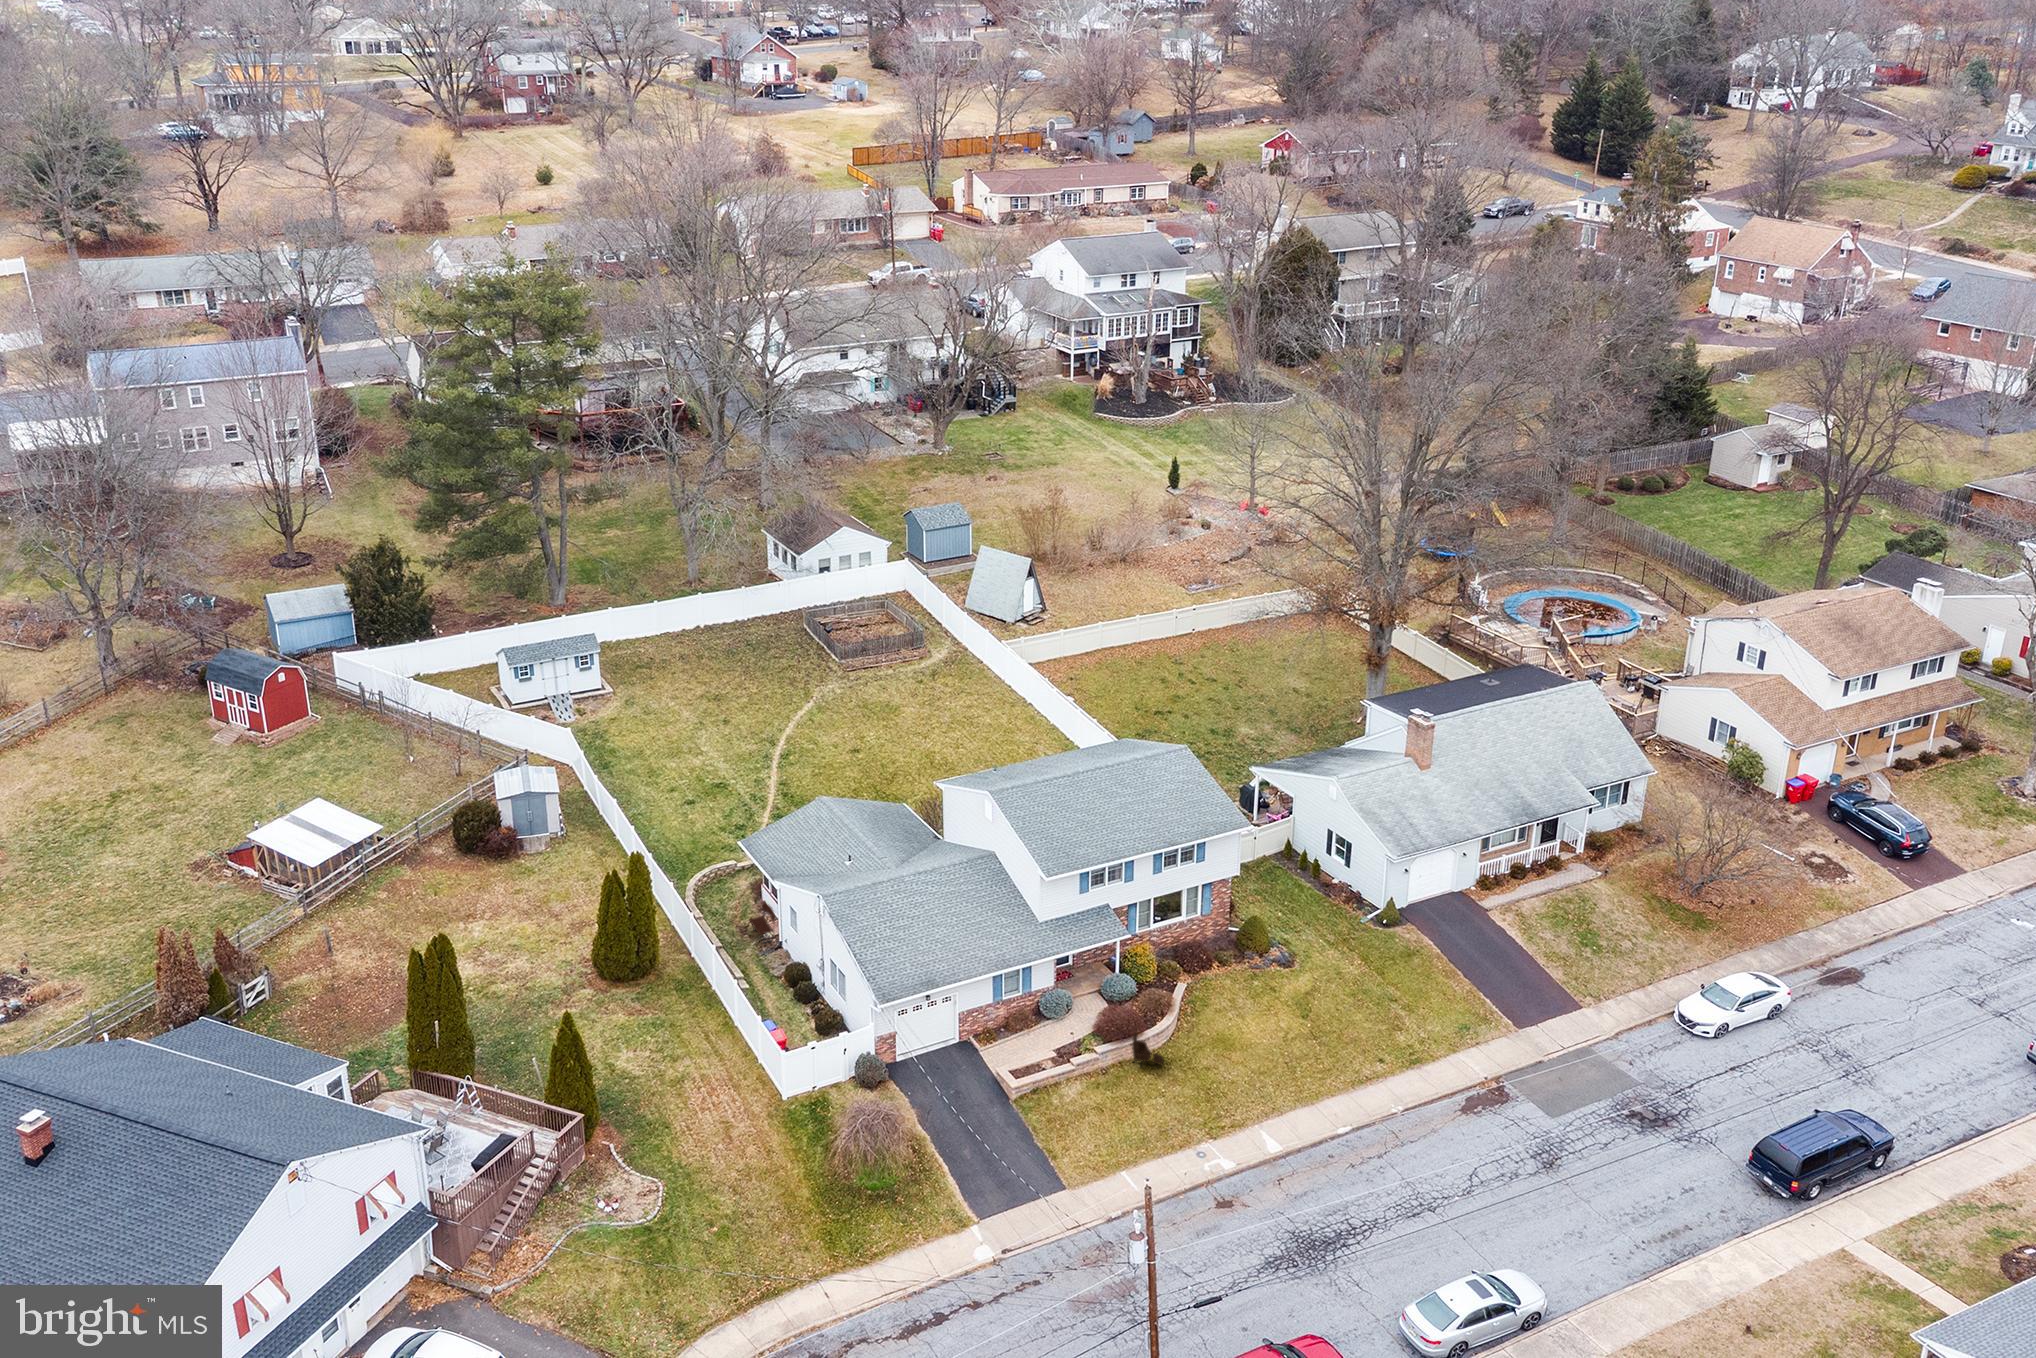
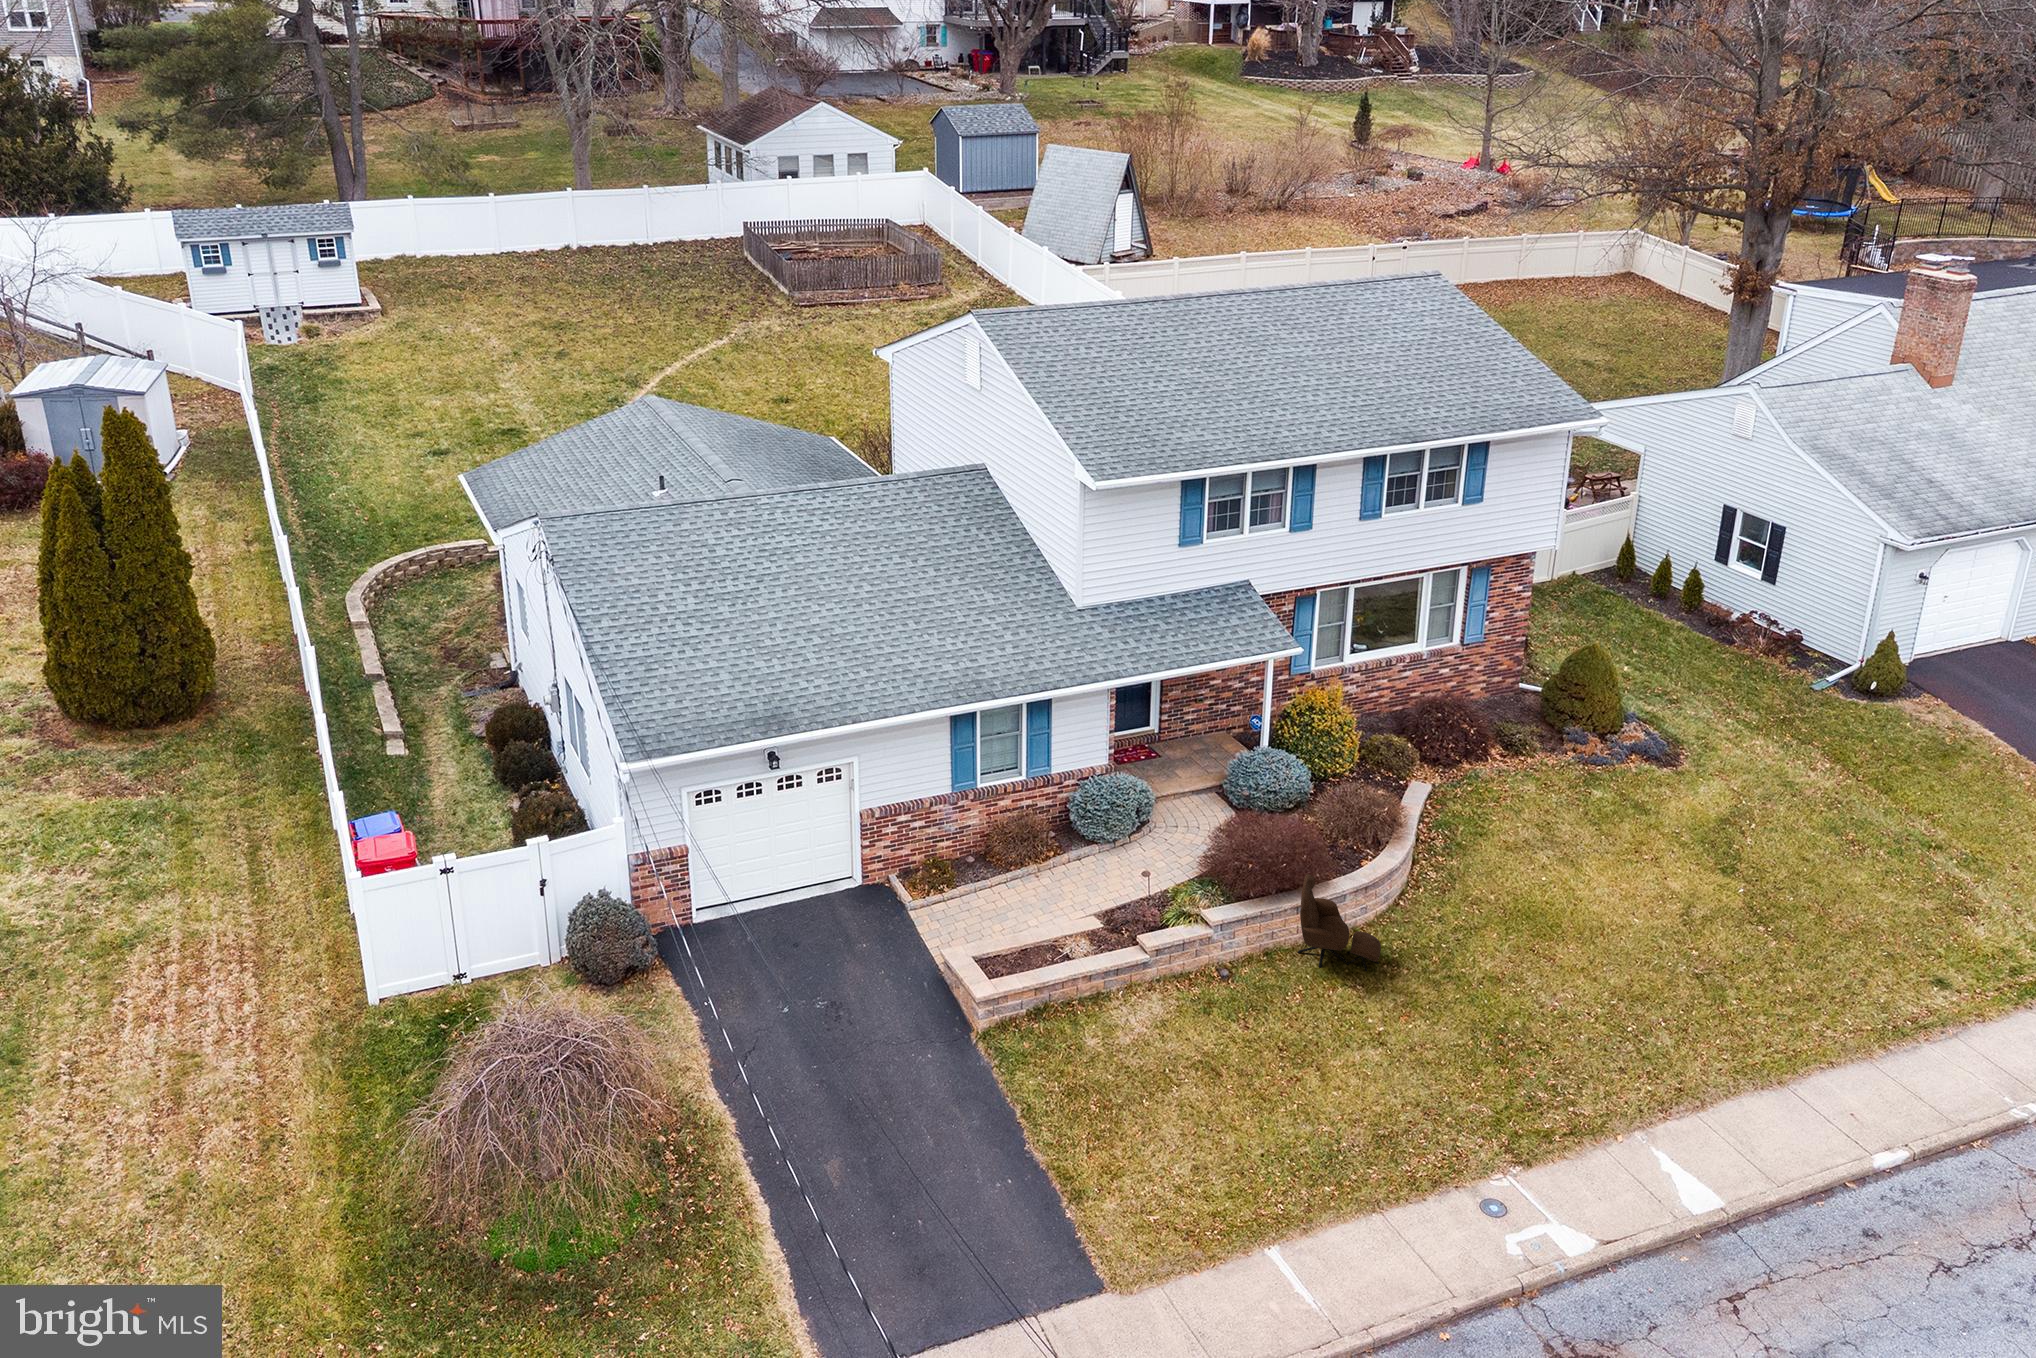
bench: present [750,902,775,943] -> none [461,591,511,680]

